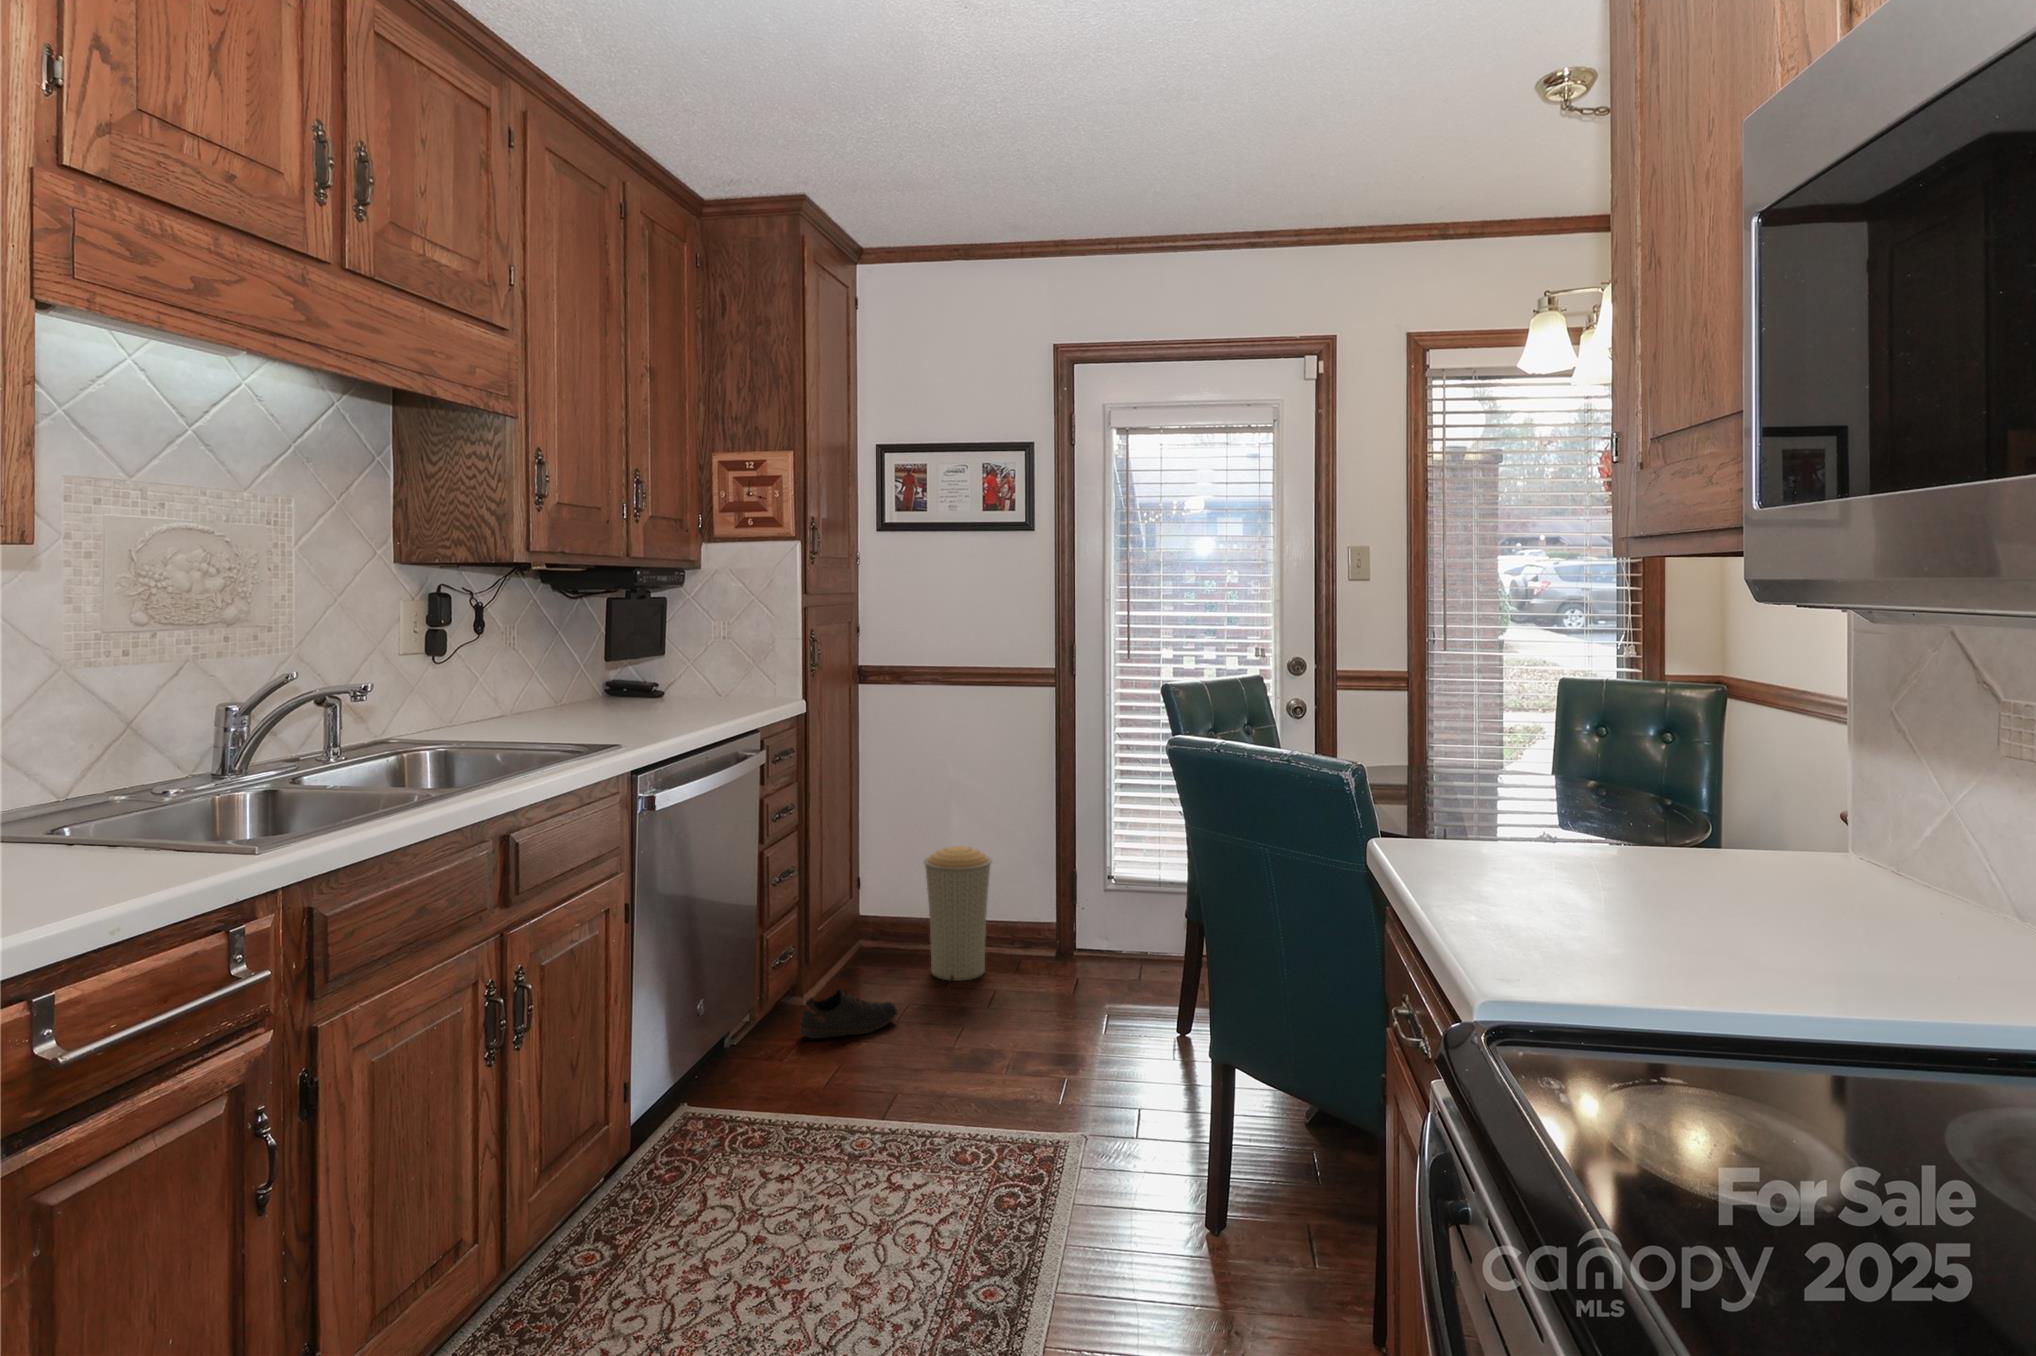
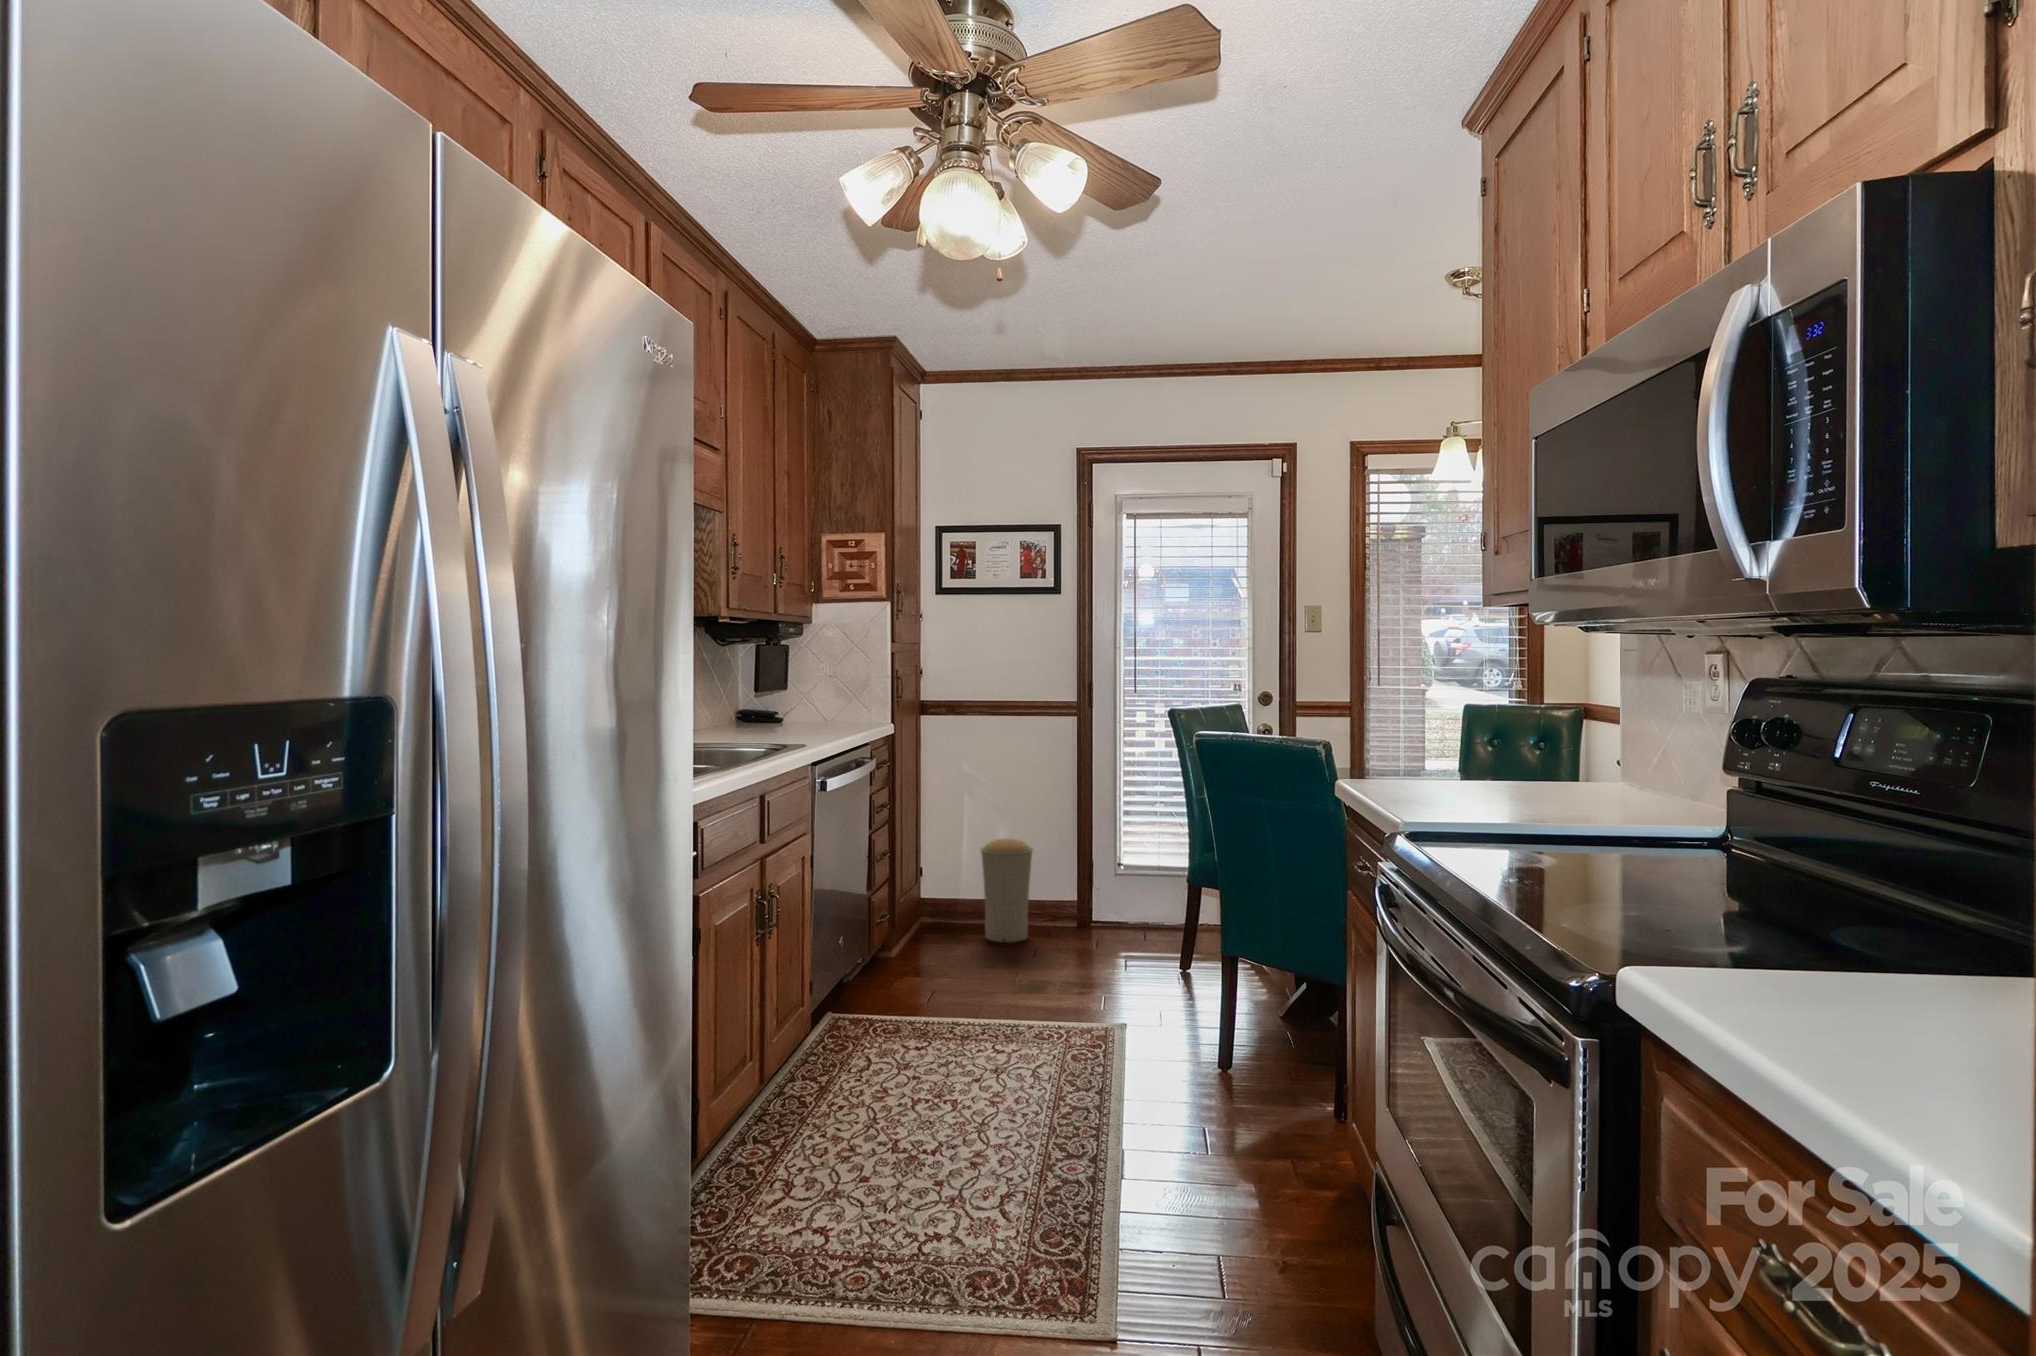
shoe: present [800,989,897,1039] -> none [898,940,970,977]

